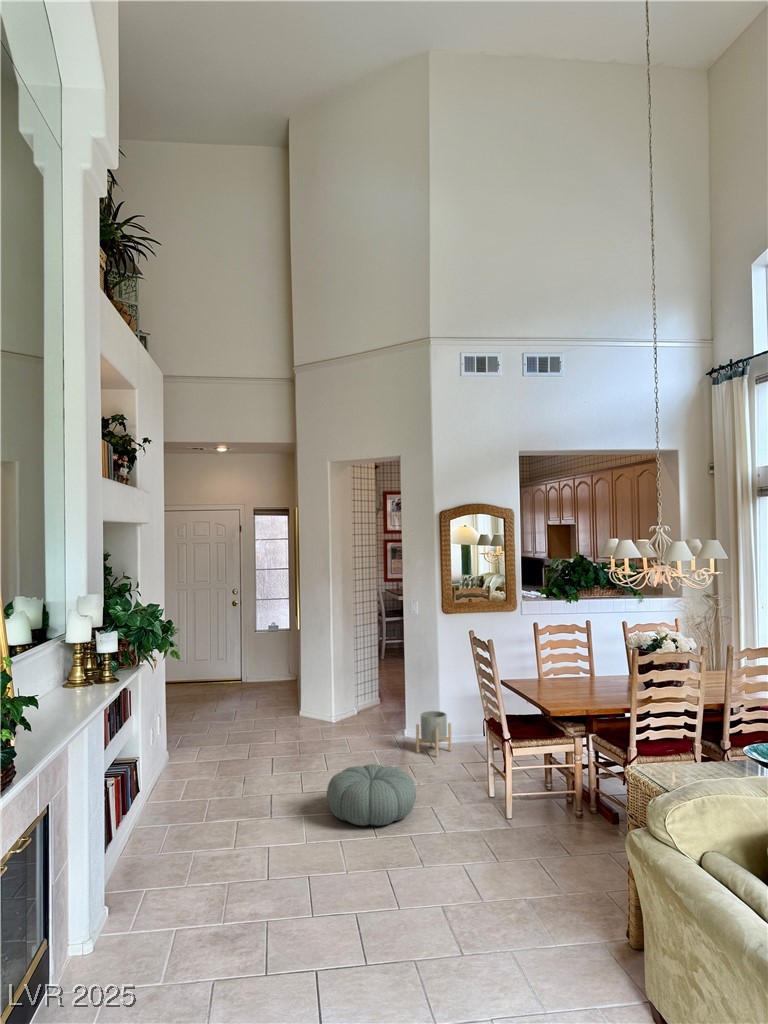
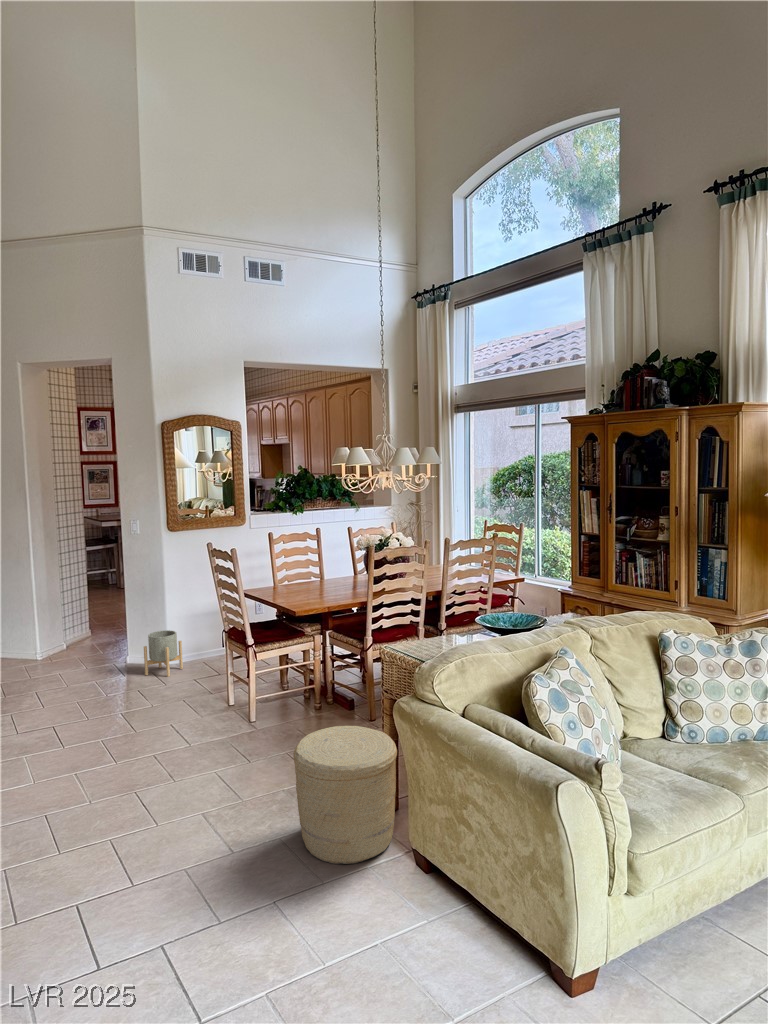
pouf: present [327,764,416,826] -> none [50,690,154,756]
woven basket: none [527,843,638,997] -> present [293,726,397,864]

